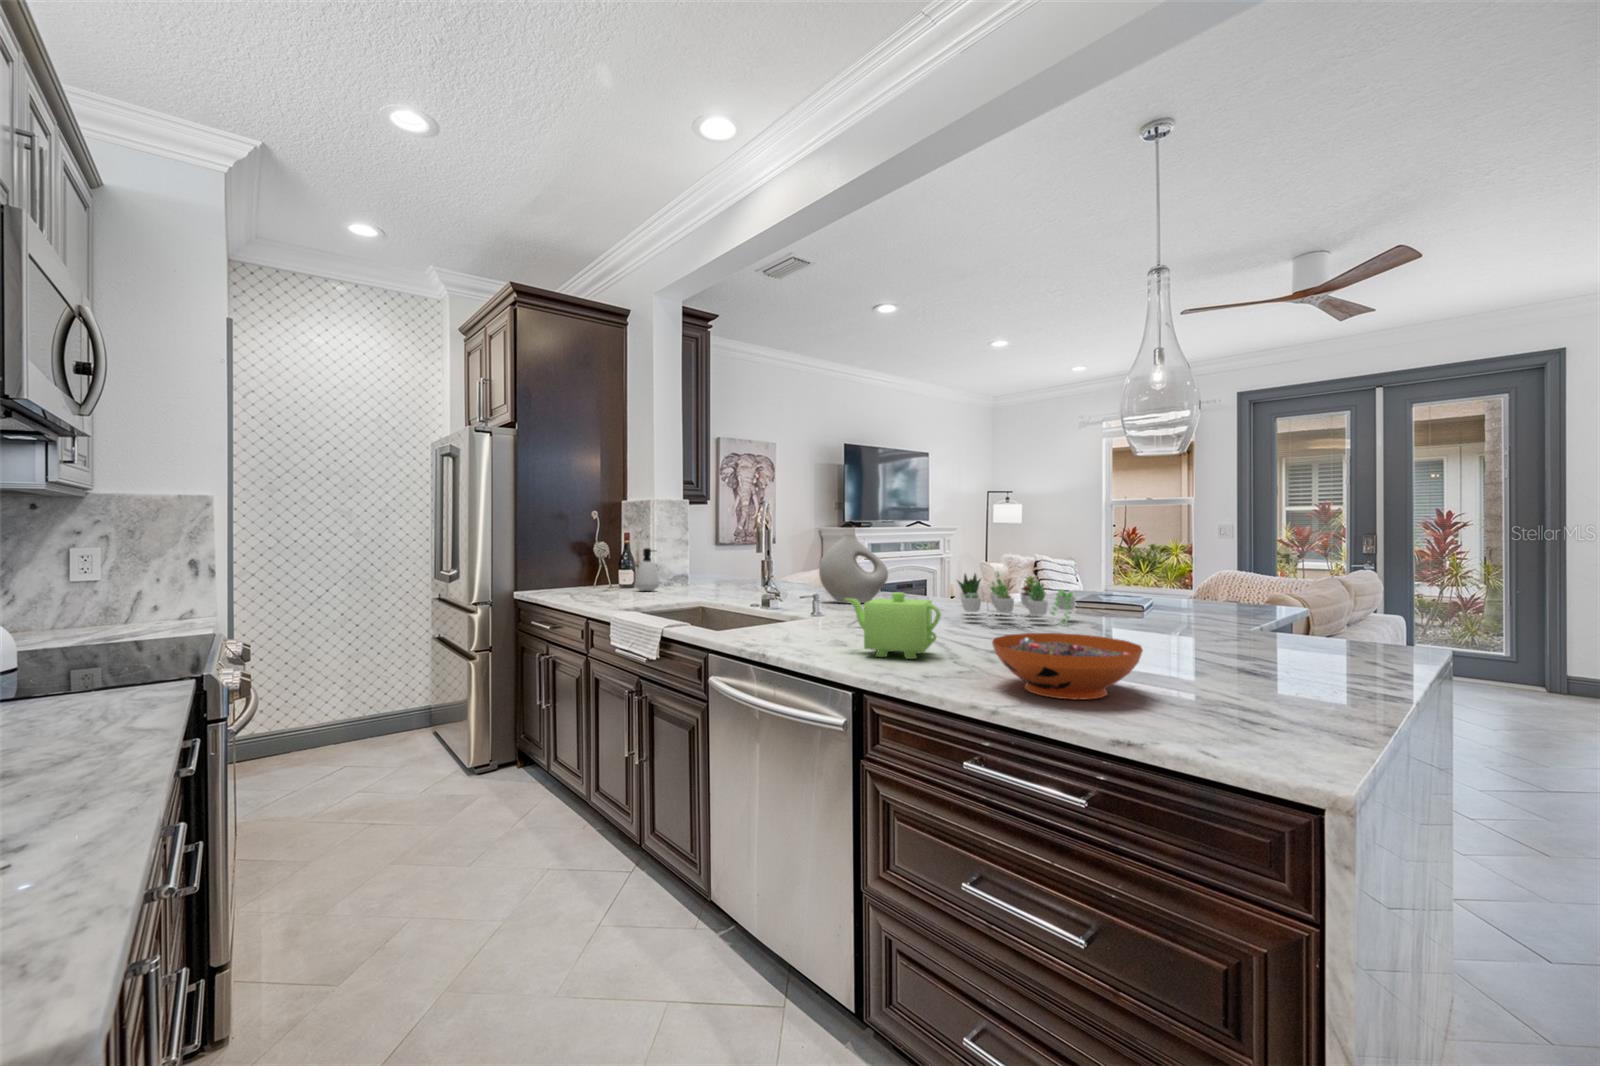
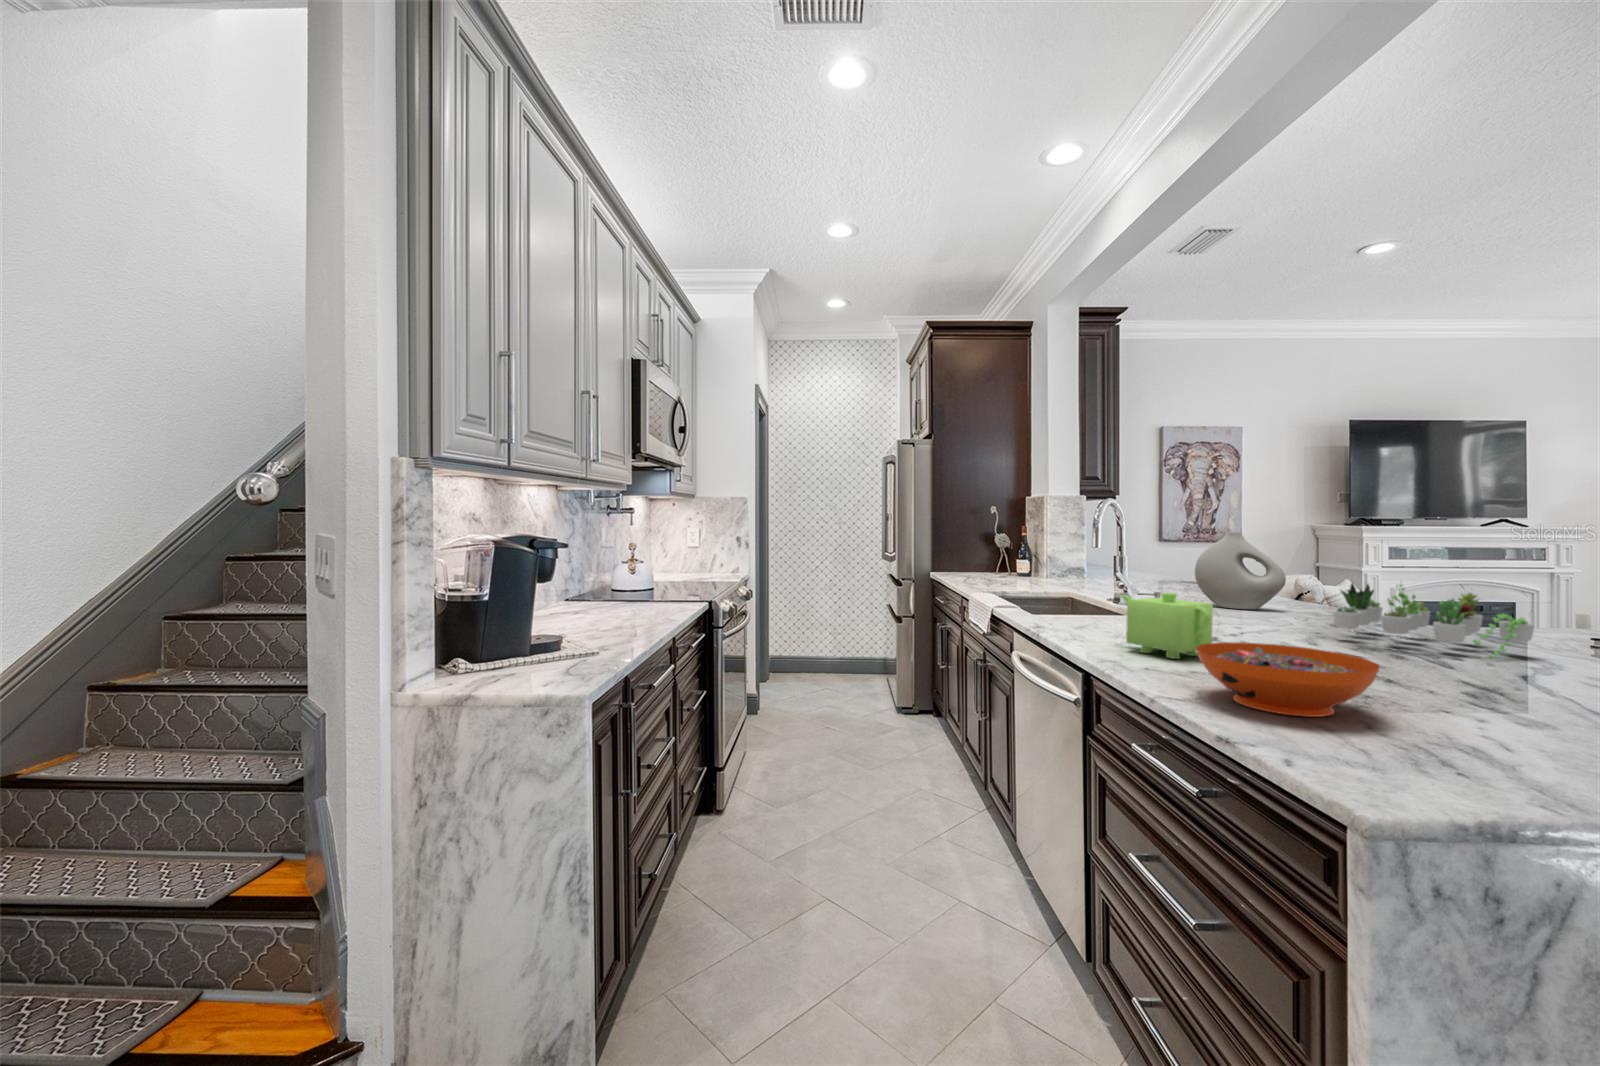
soap dispenser: present [635,548,659,591] -> none [1029,541,1051,581]

